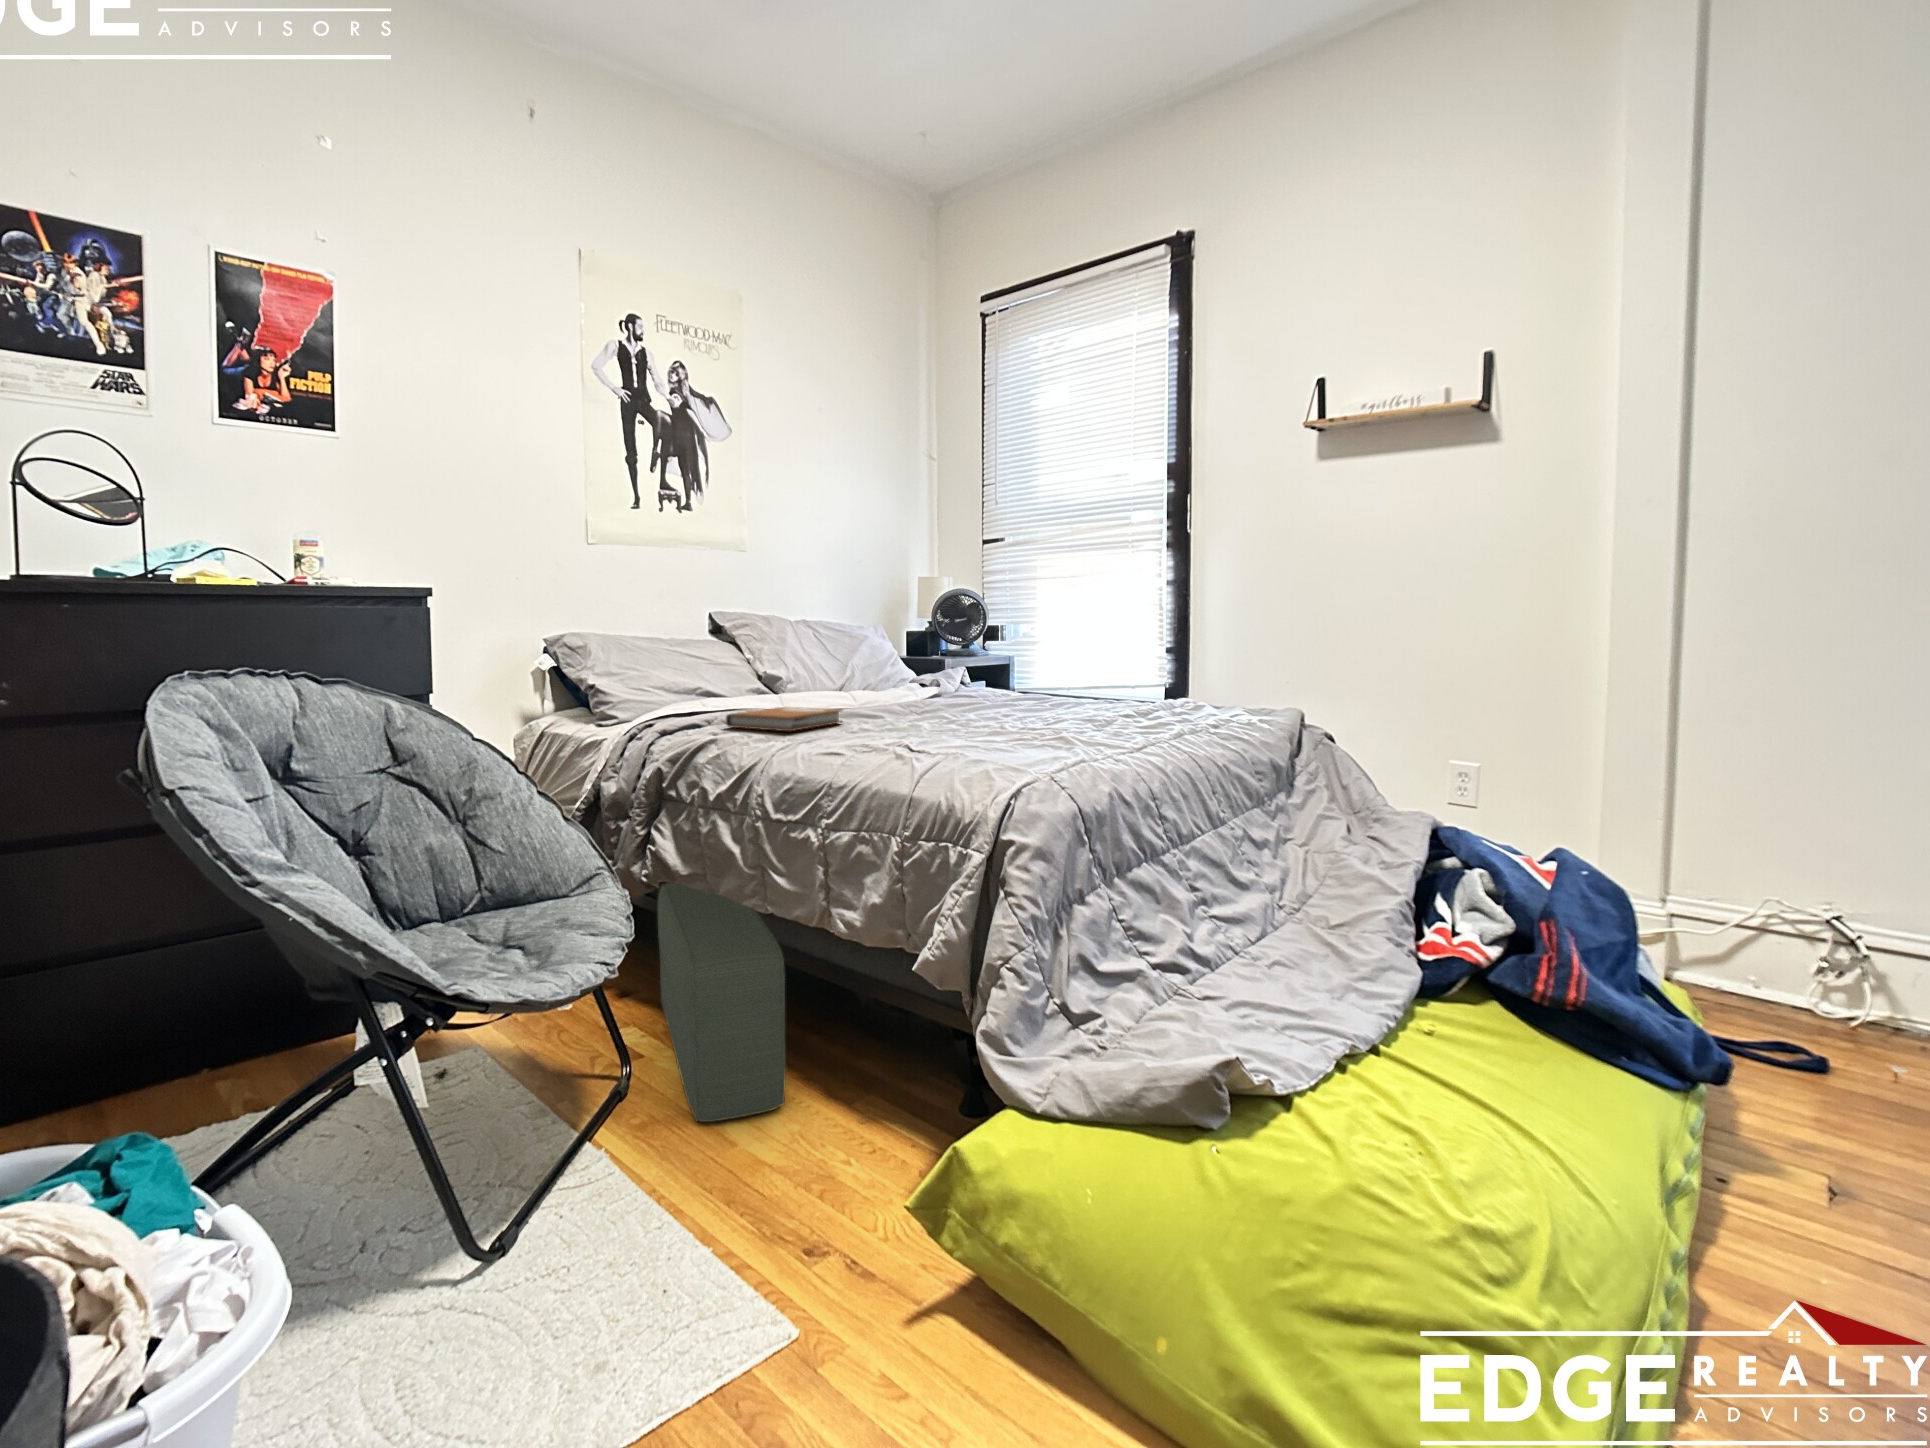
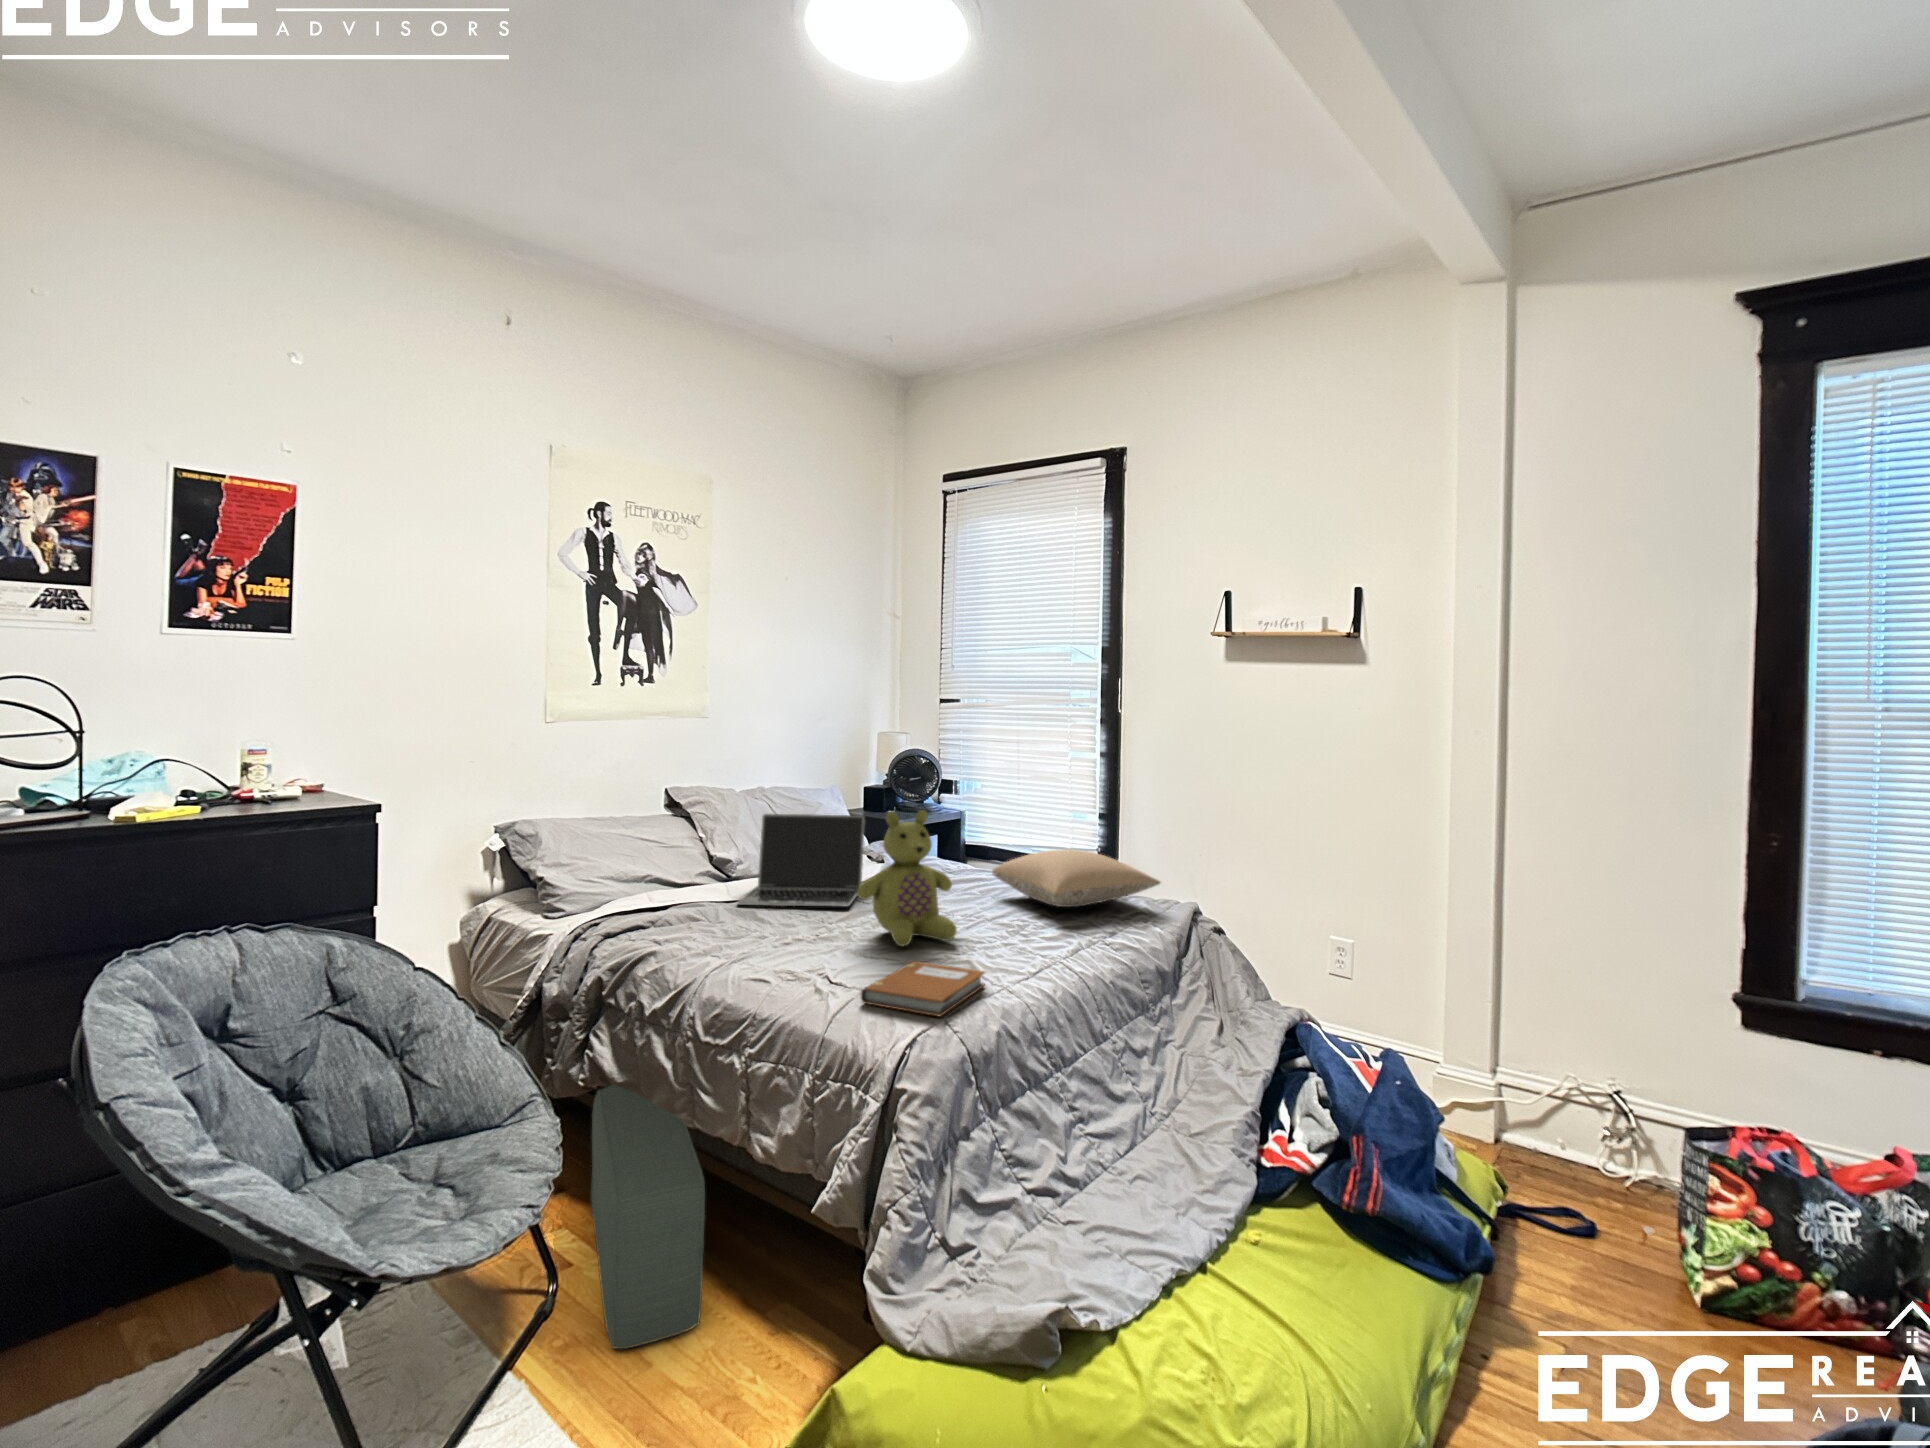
stuffed bear: none [925,592,1038,734] -> present [857,810,957,946]
laptop: none [792,627,920,713] -> present [738,814,865,906]
pillow: none [1062,656,1262,714] -> present [992,849,1160,907]
notebook: present [726,707,843,731] -> present [861,961,985,1016]

